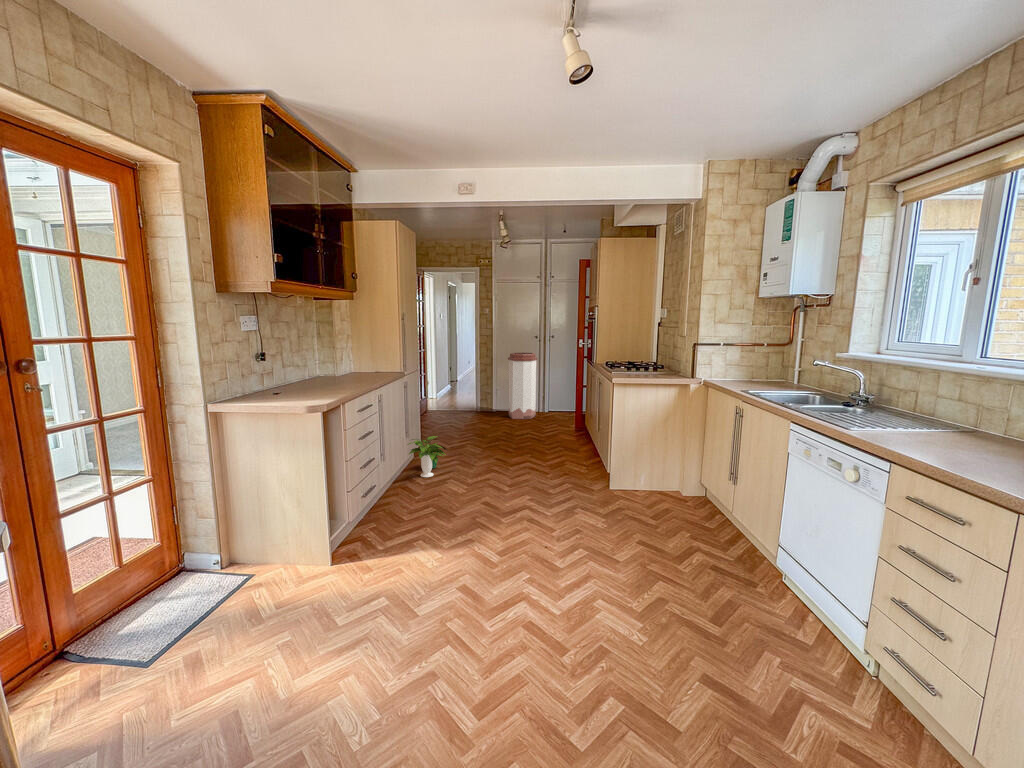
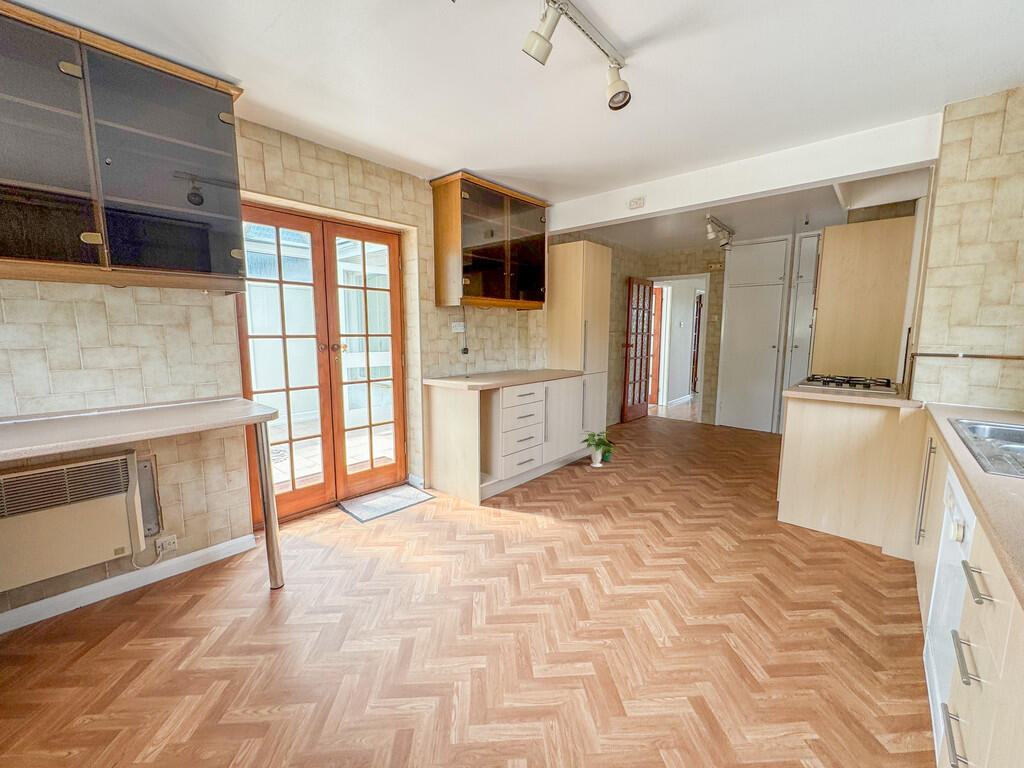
trash can: present [508,352,537,419] -> none [727,362,766,436]

